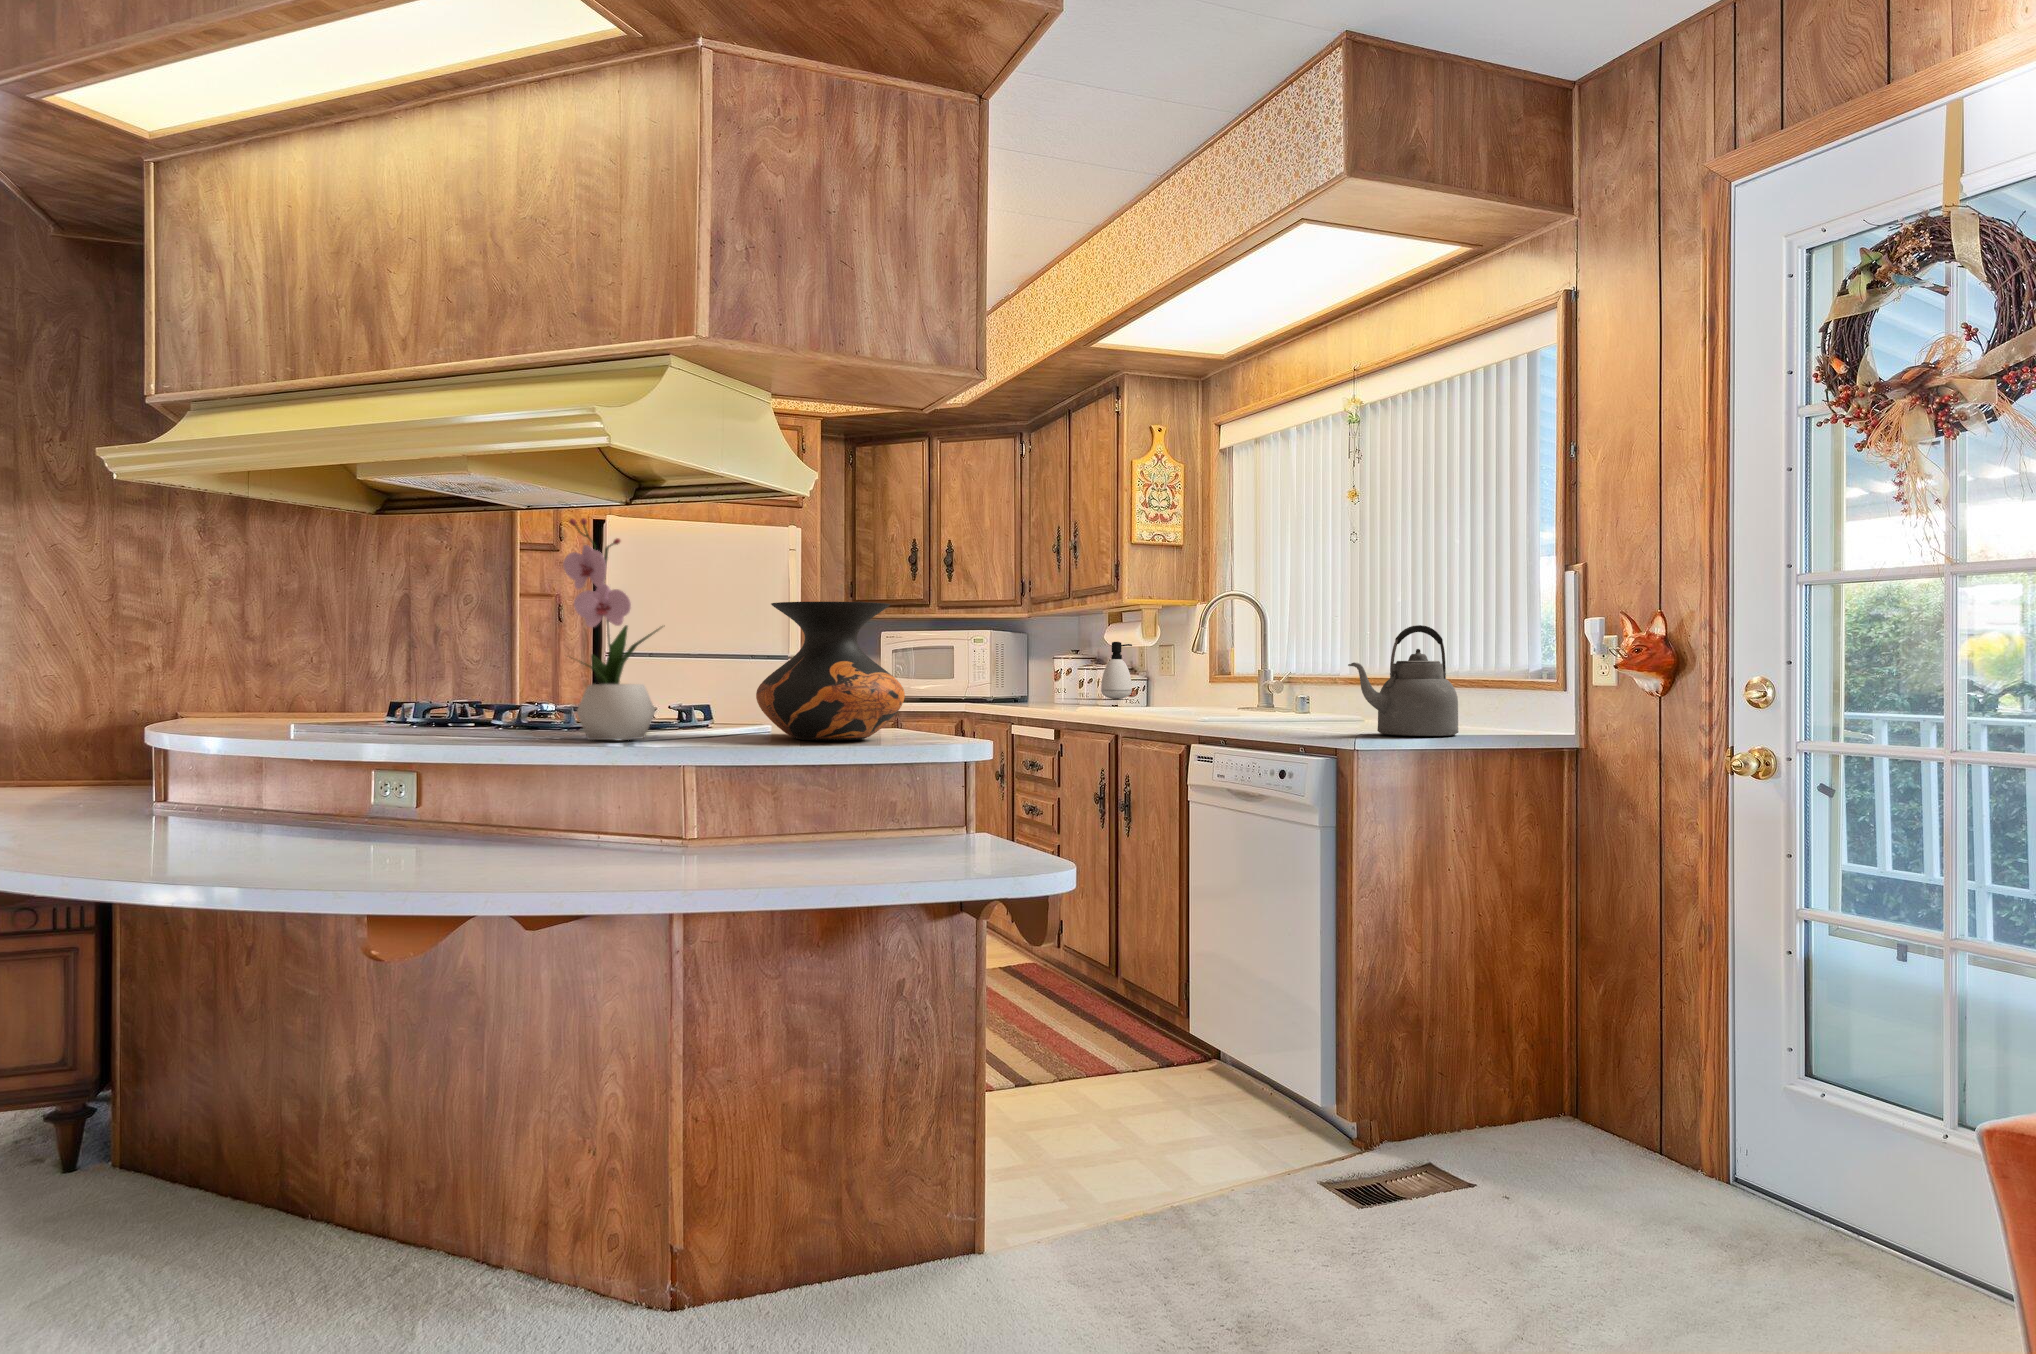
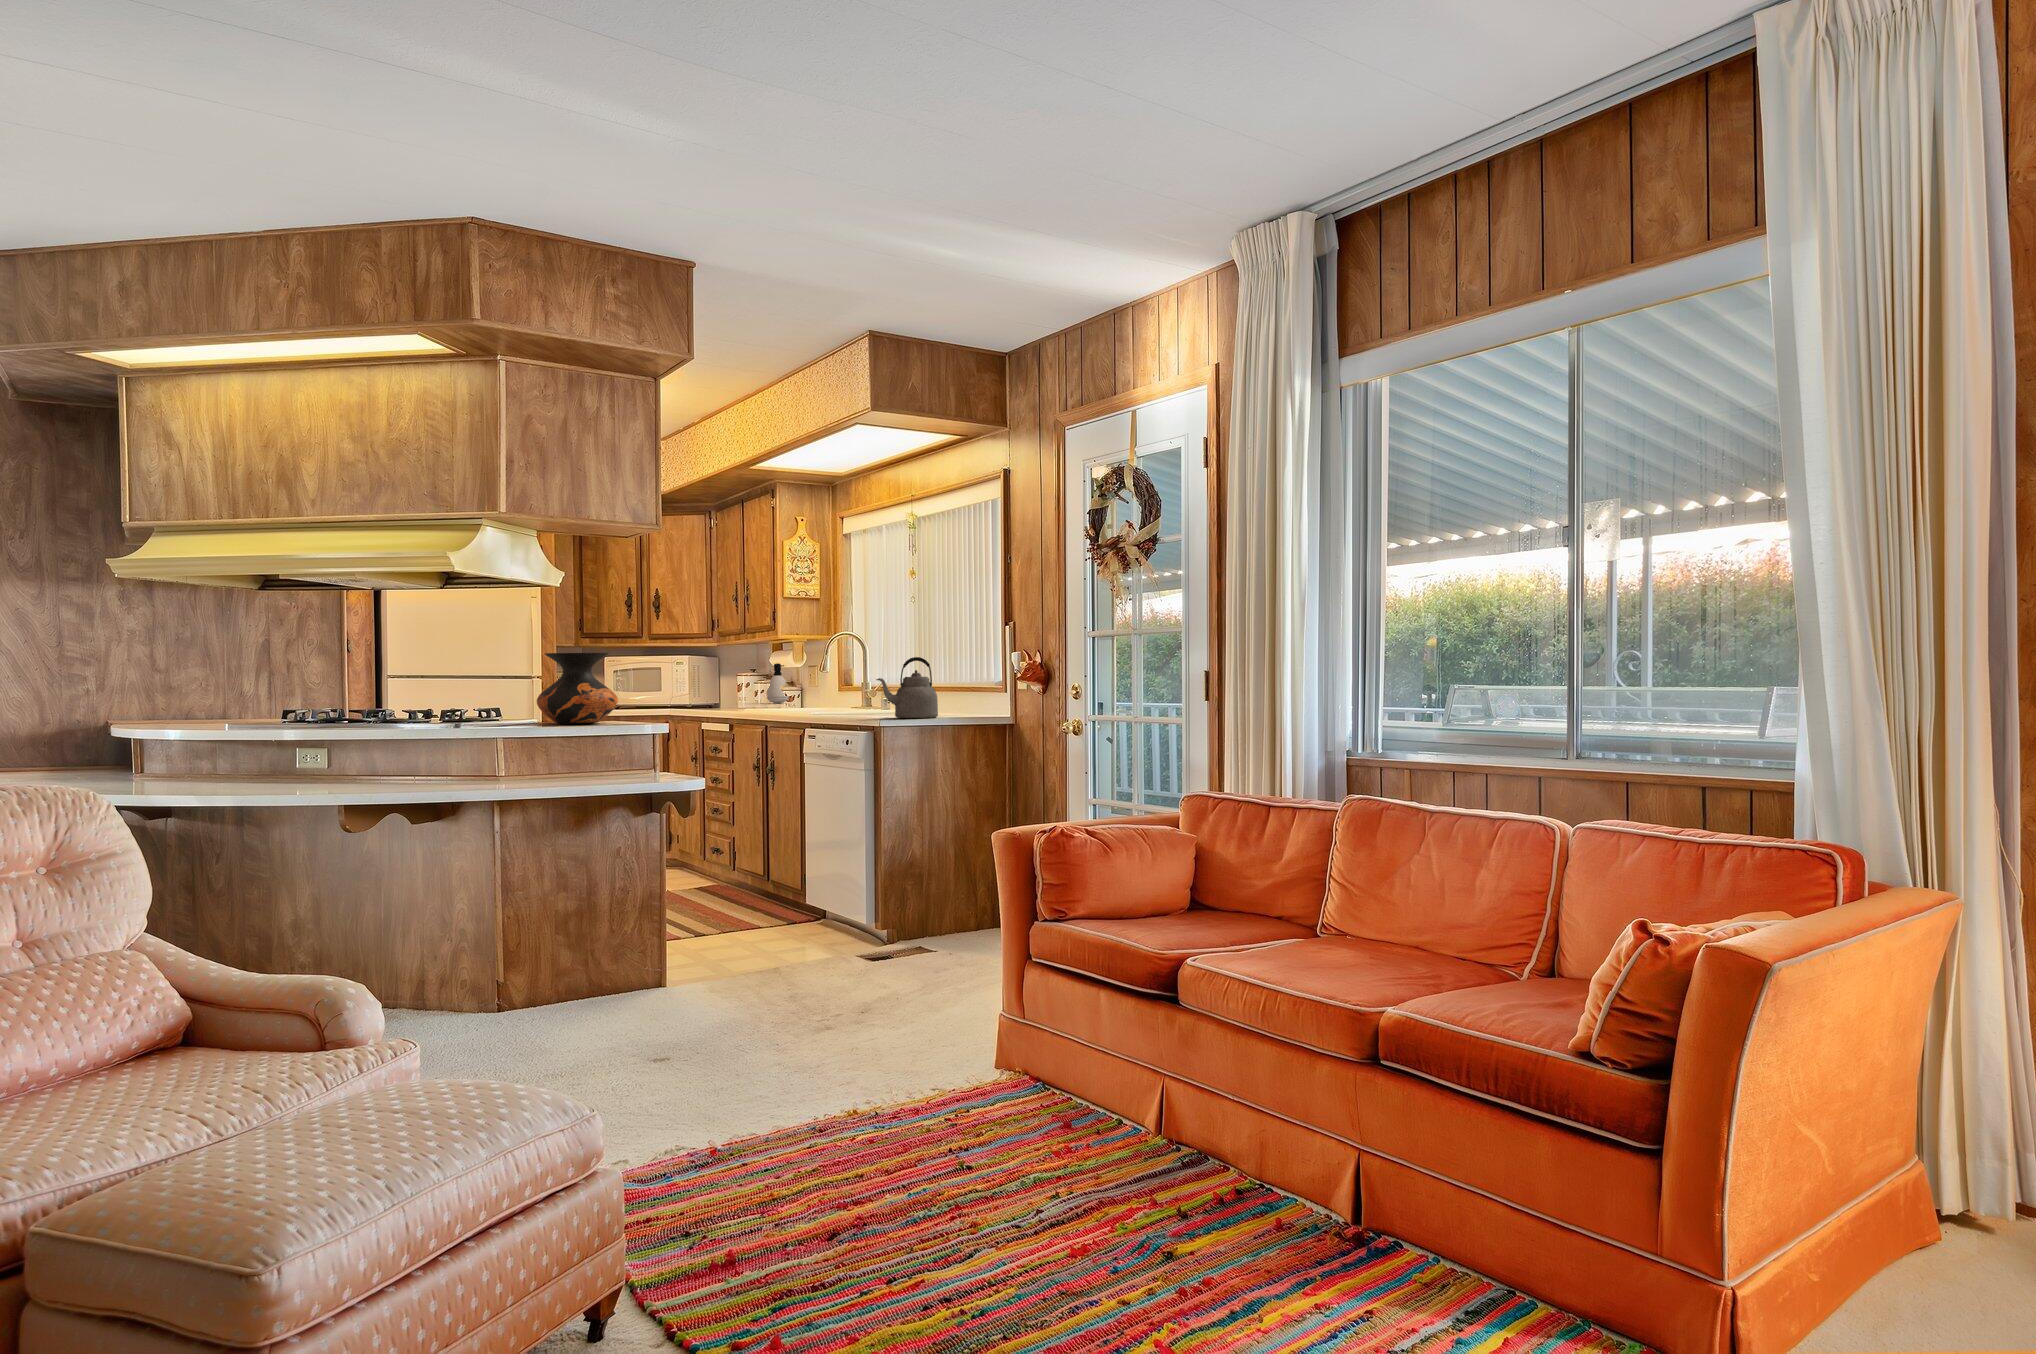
flower arrangement: present [563,518,662,740] -> none [435,612,488,725]

